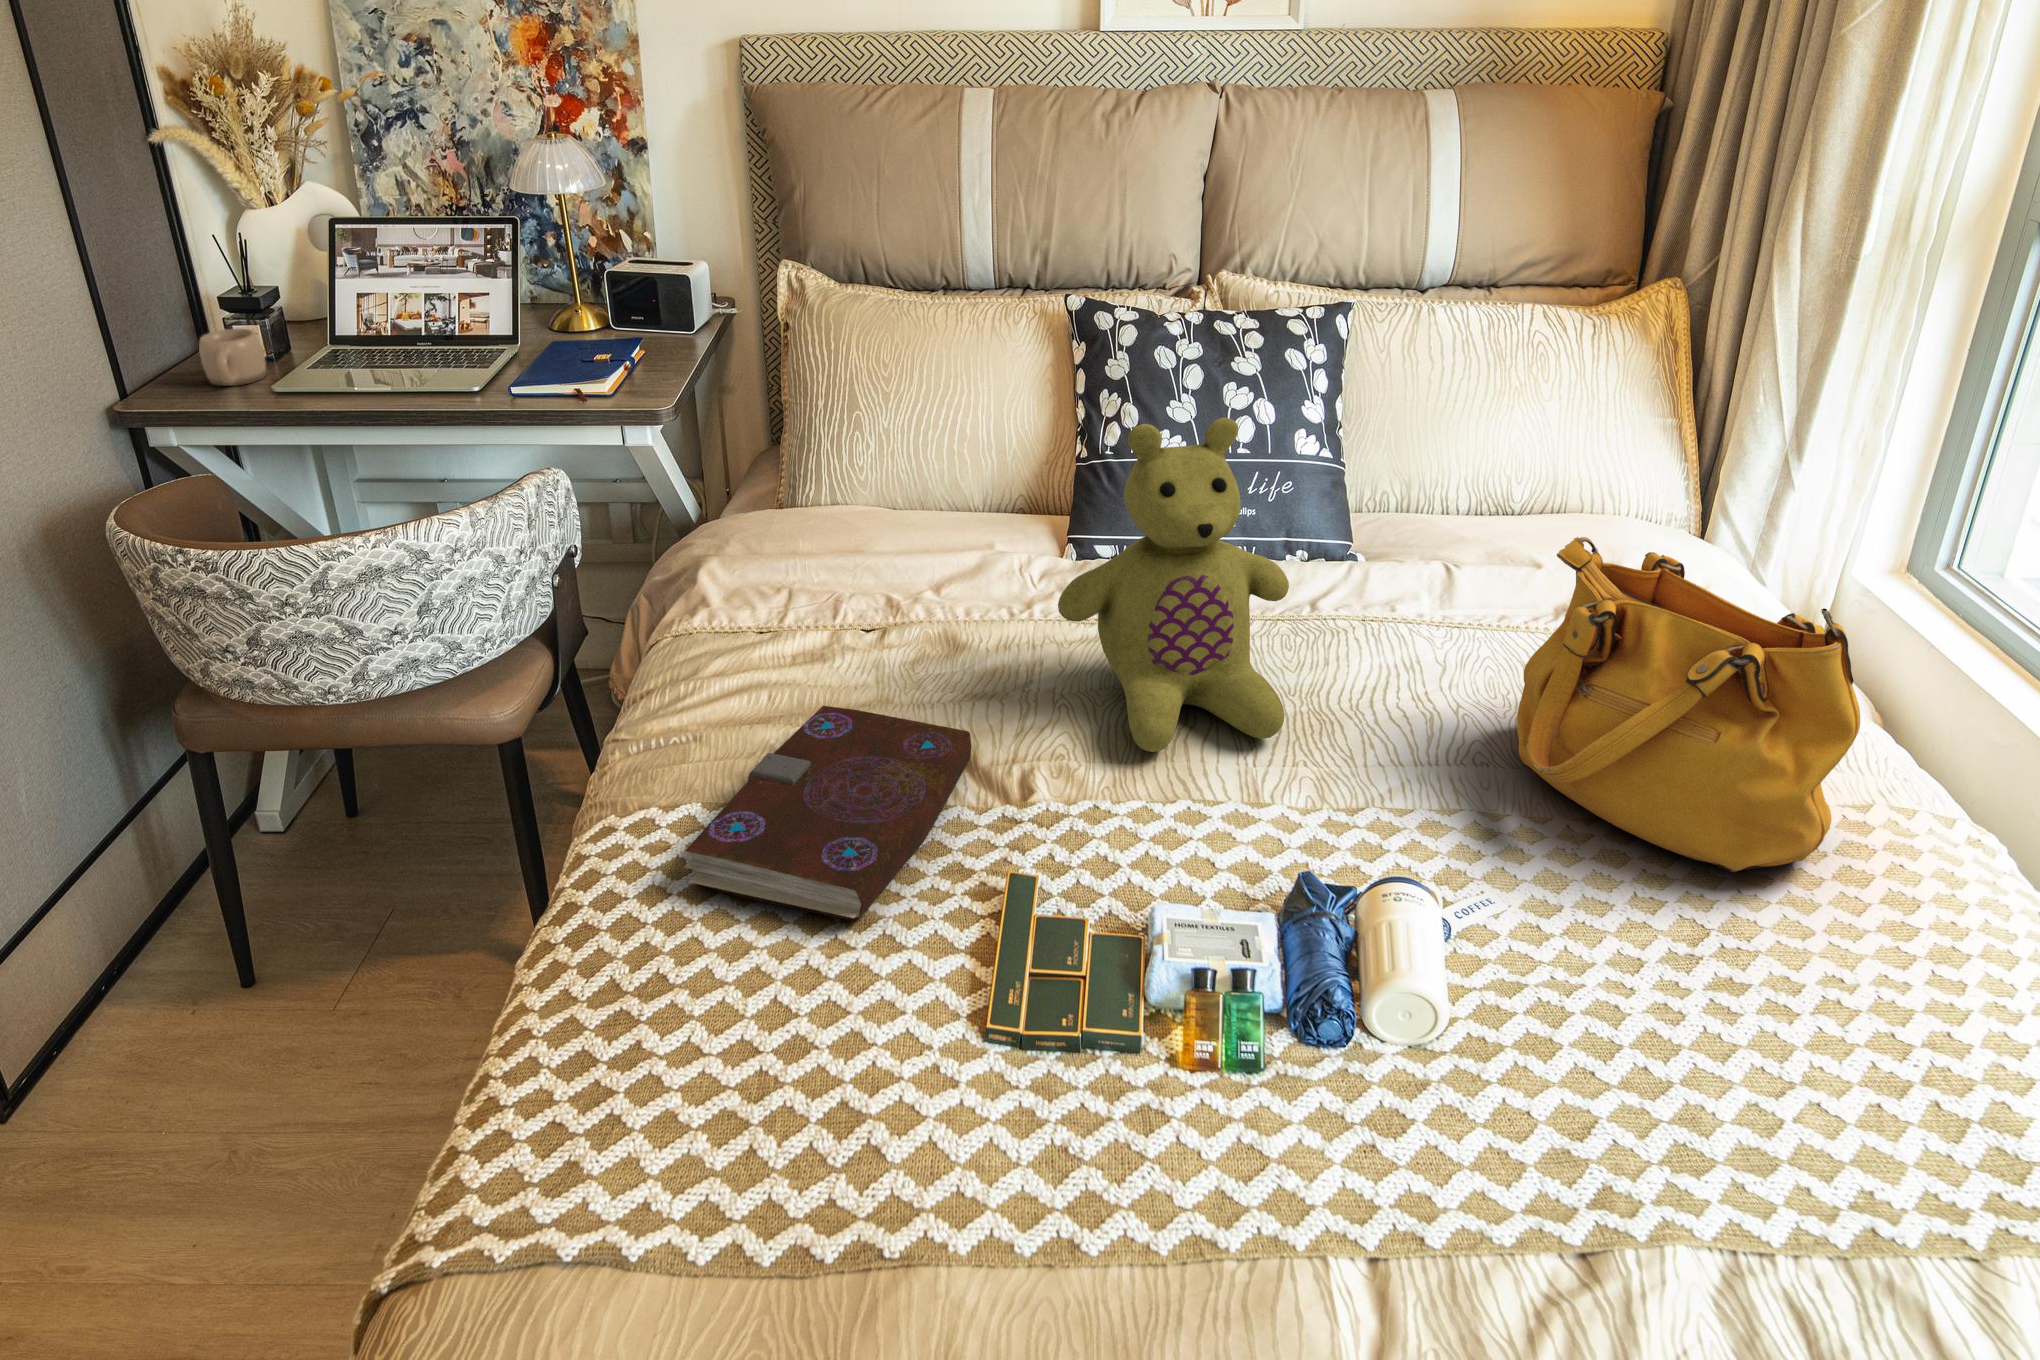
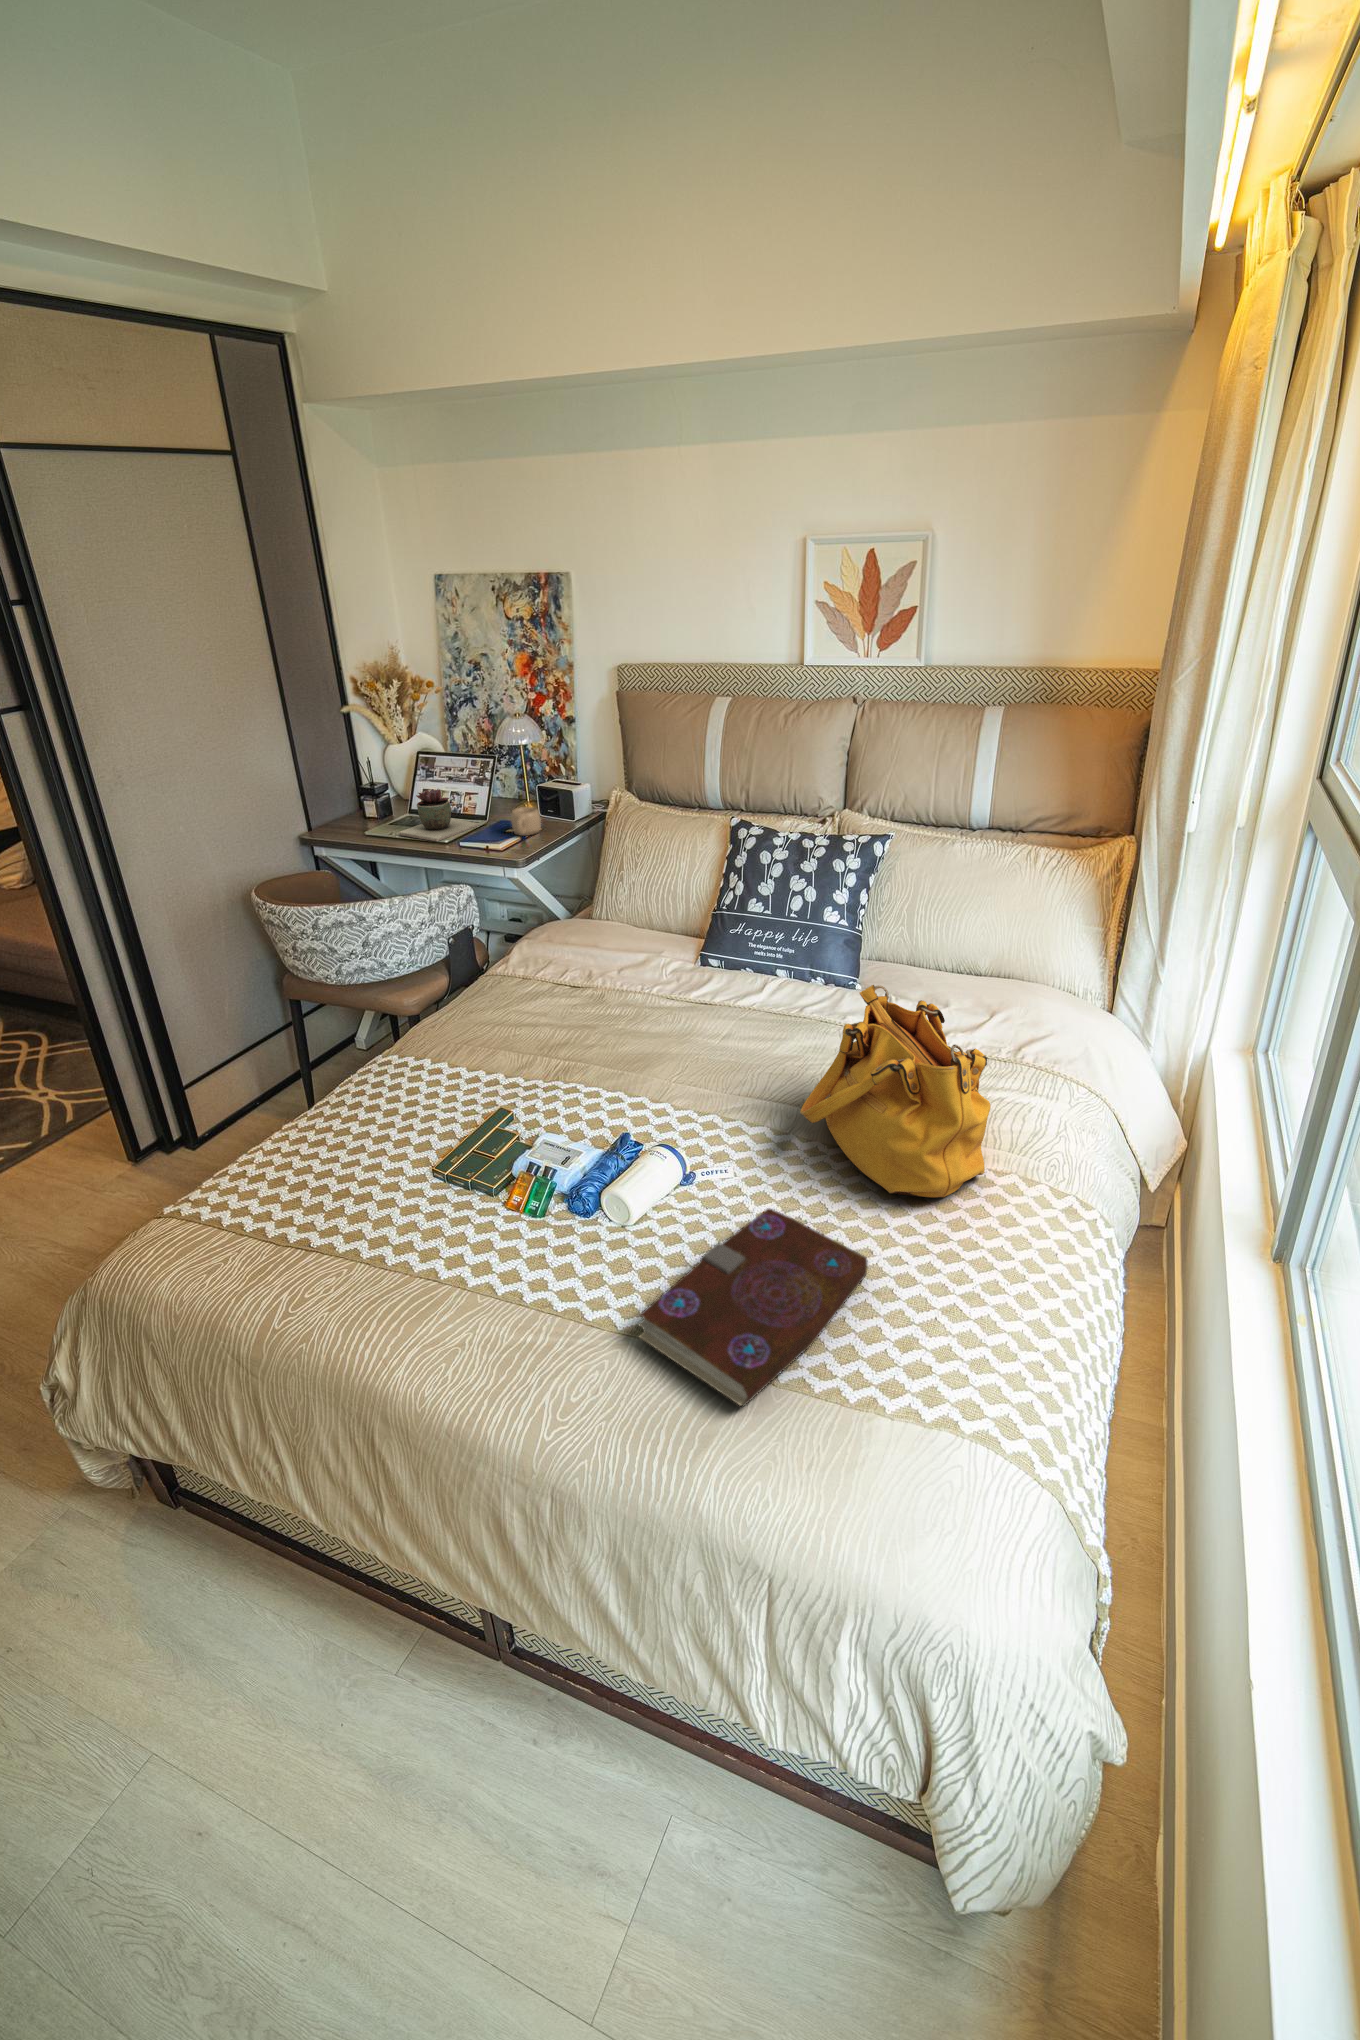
succulent plant: none [346,287,503,392] -> present [399,789,479,841]
mug: present [199,329,266,386] -> present [511,807,541,836]
stuffed bear: present [1058,418,1289,752] -> none [616,891,746,1072]
book: present [684,706,971,921] -> present [639,1208,868,1406]

